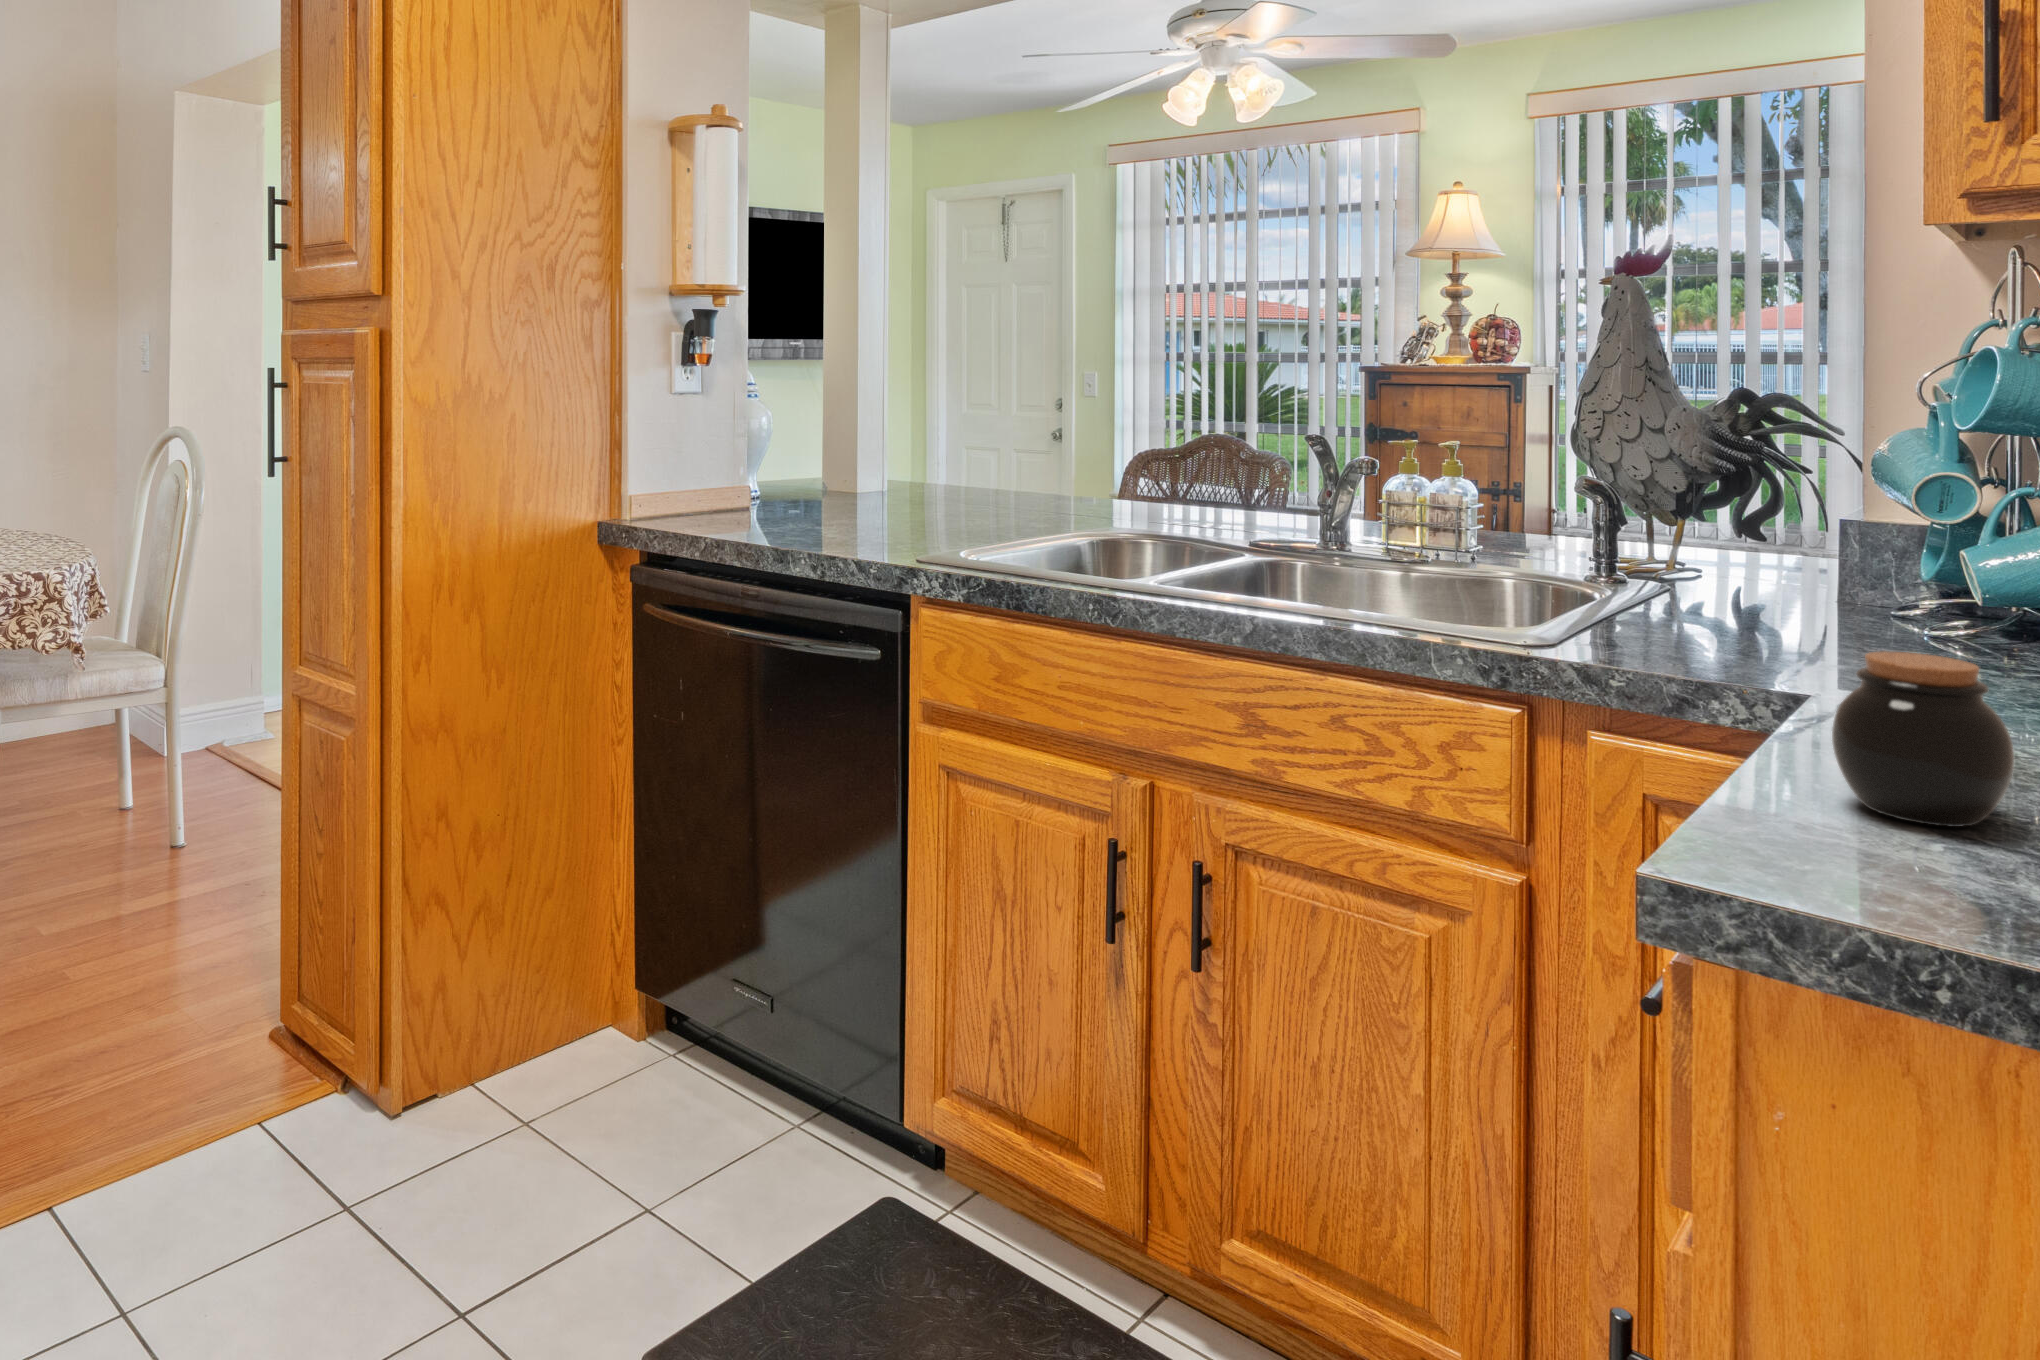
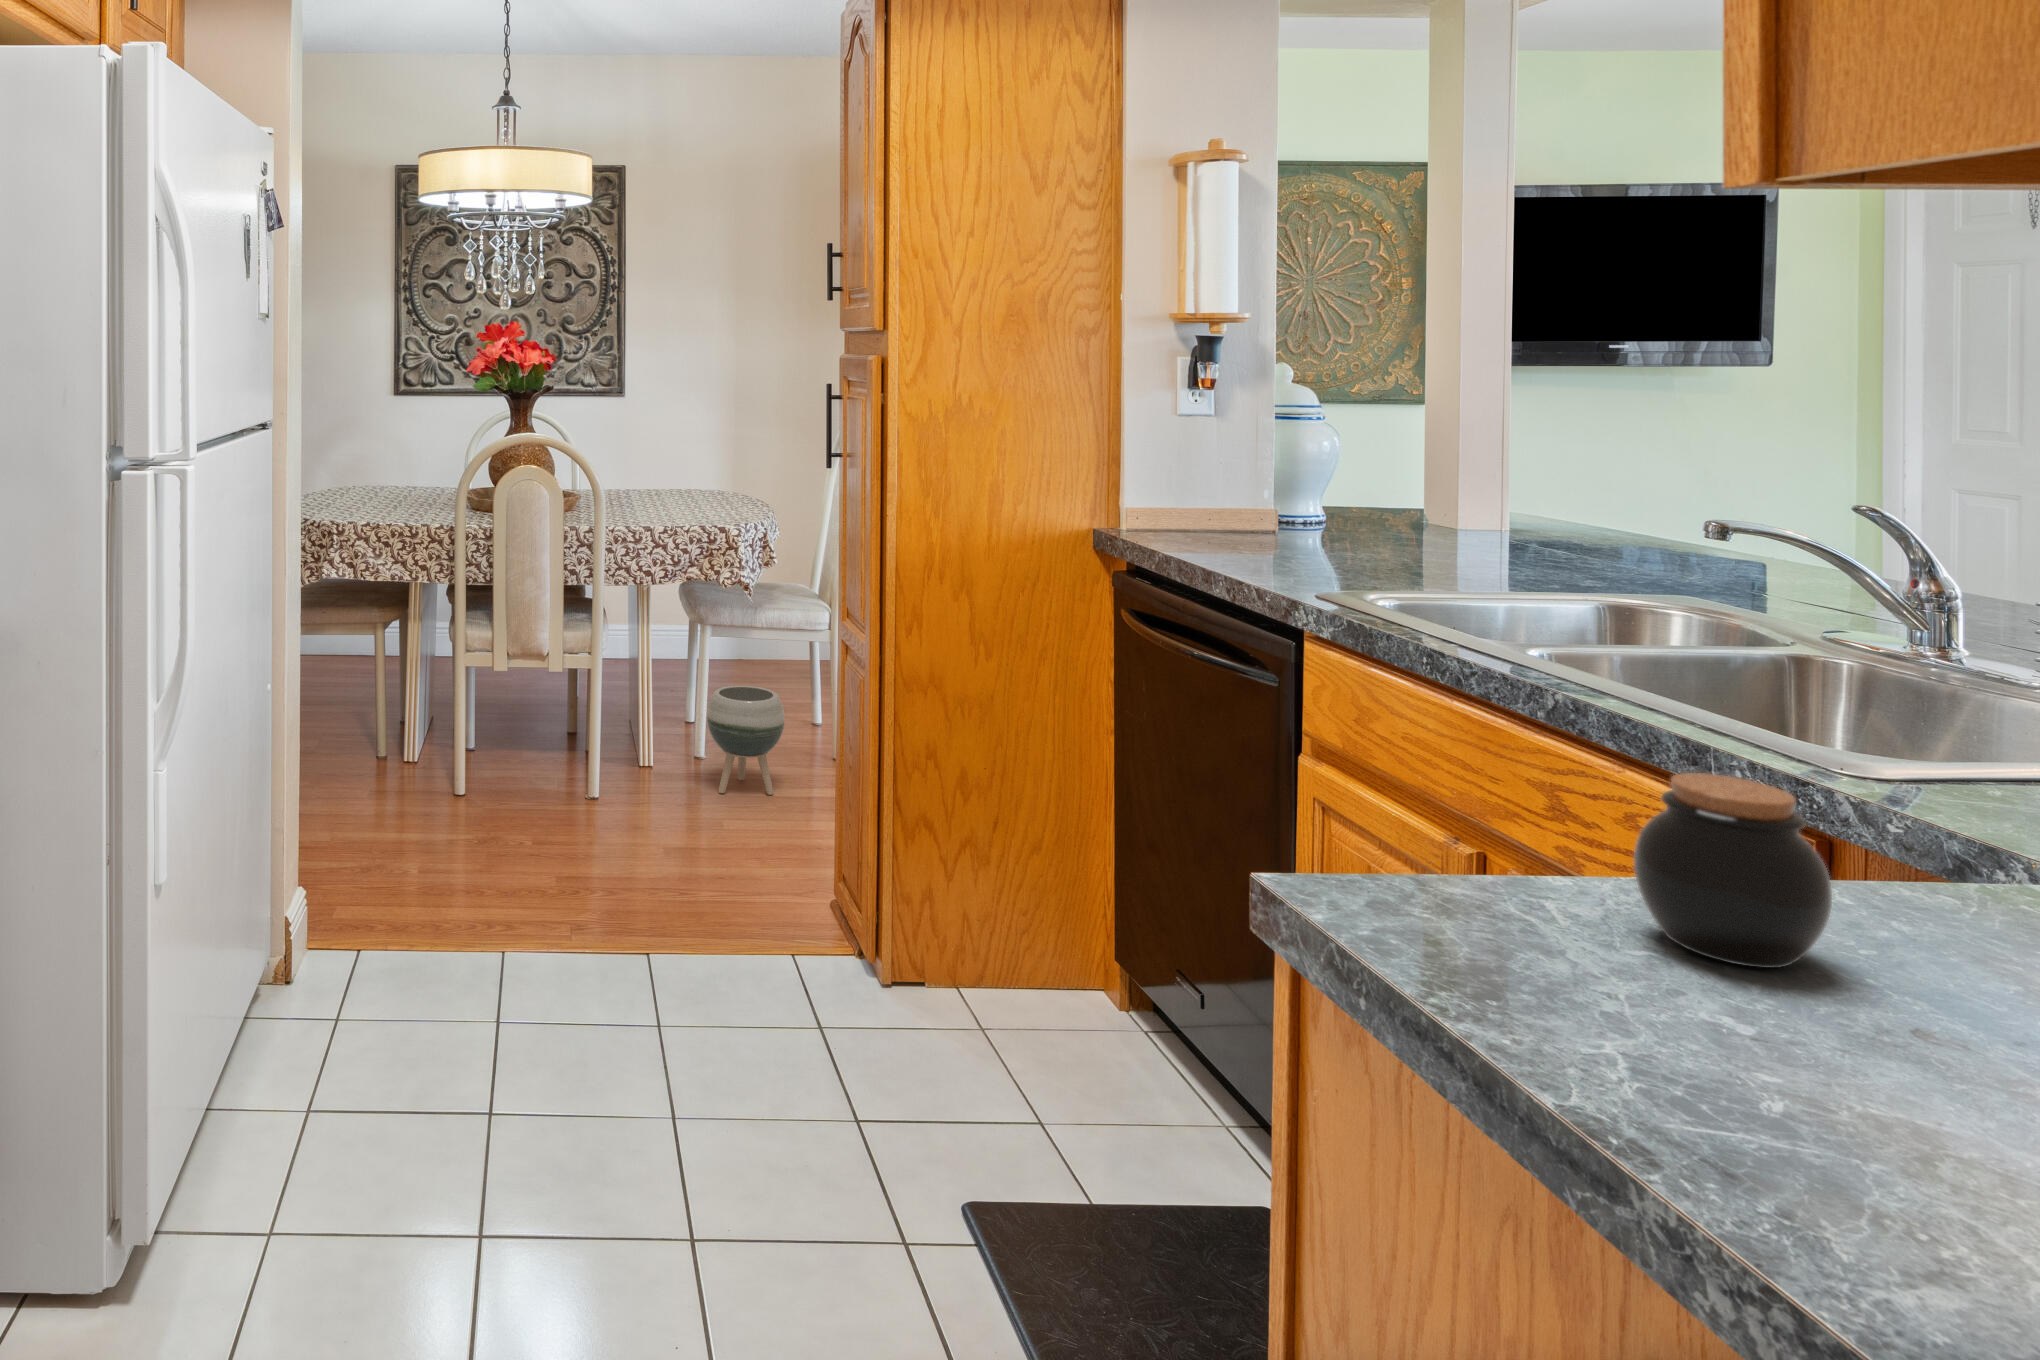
planter: none [16,780,131,937] -> present [707,686,785,795]

